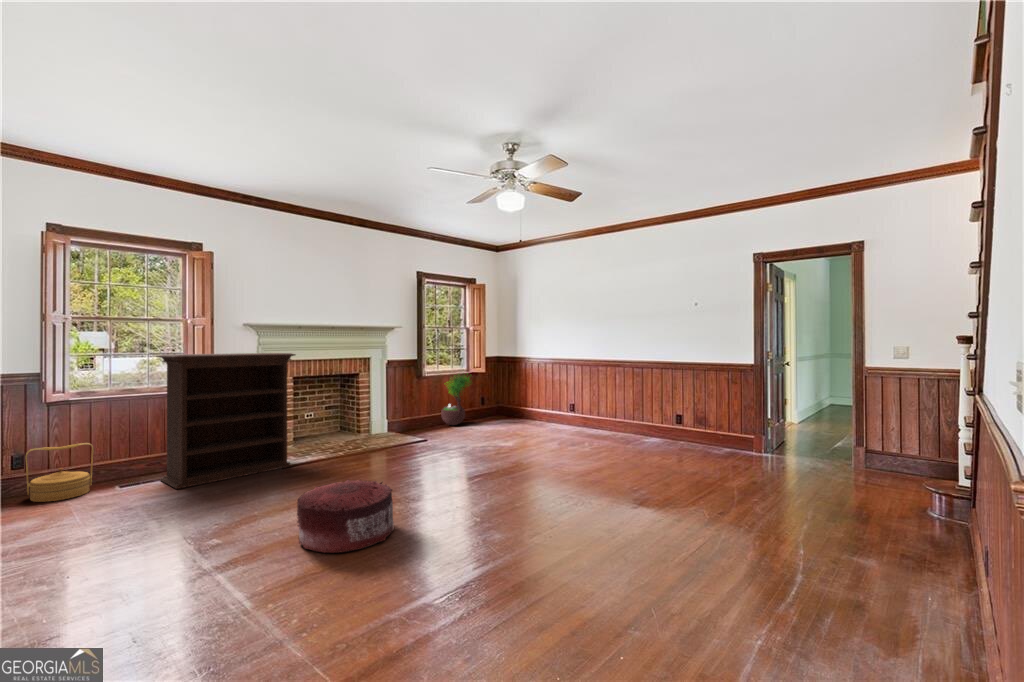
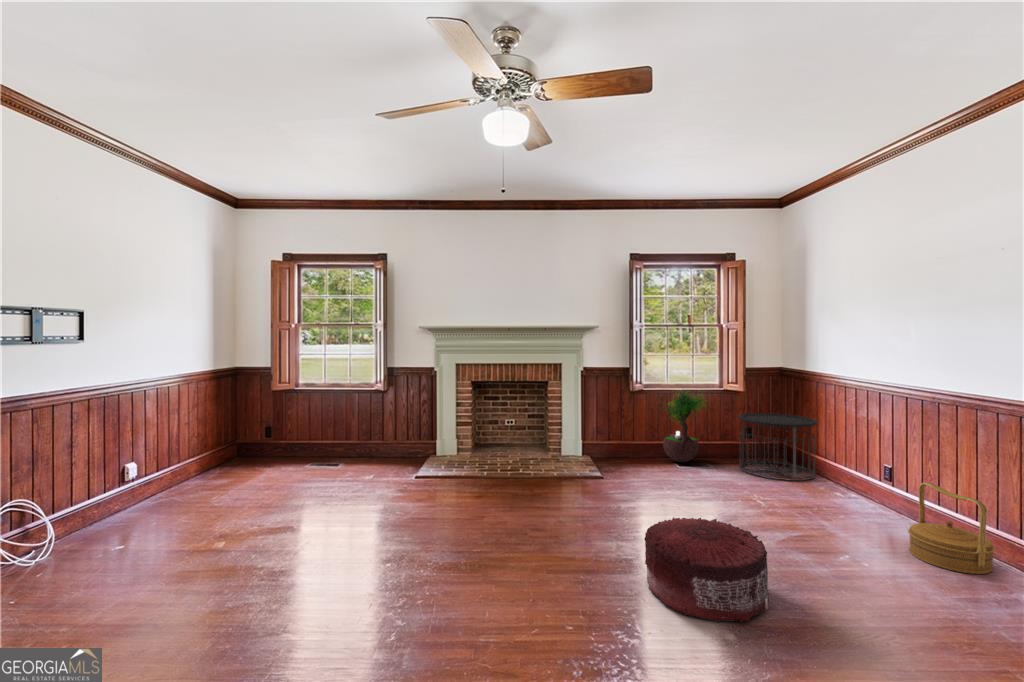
bookshelf: present [157,353,295,489] -> none [316,356,433,475]
side table: none [485,386,529,424] -> present [738,413,818,481]
woven basket: present [25,443,94,502] -> present [908,483,995,574]
pouf: present [297,480,394,553] -> present [644,517,769,621]

